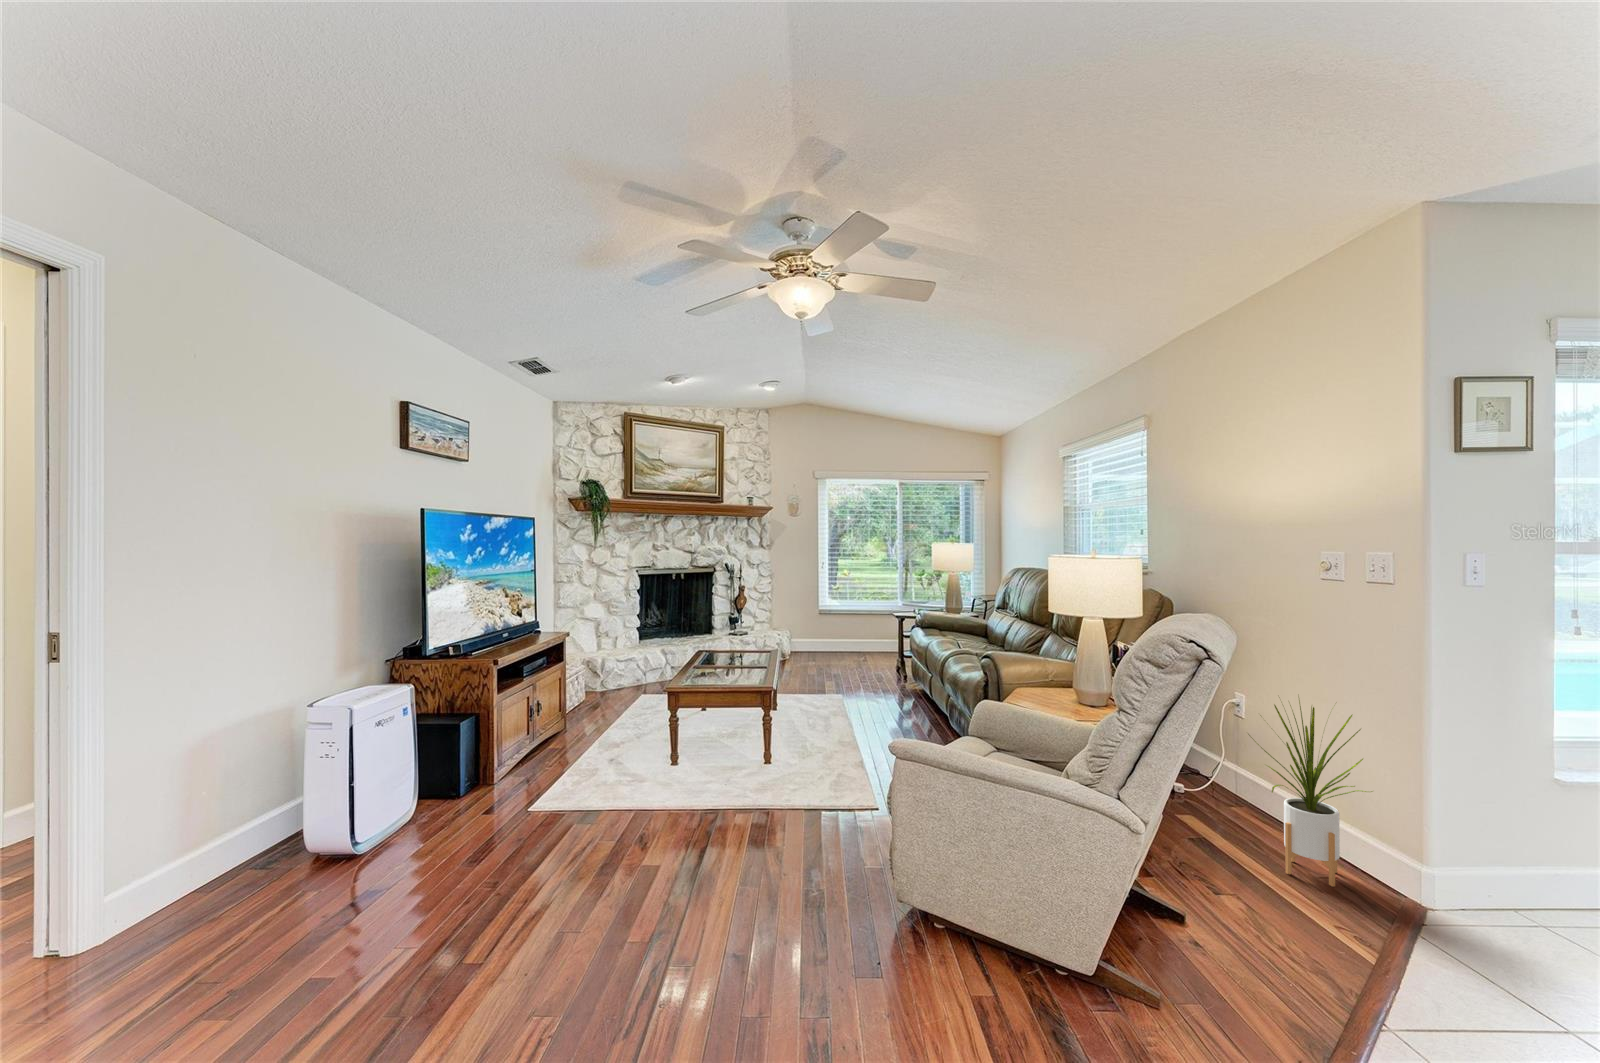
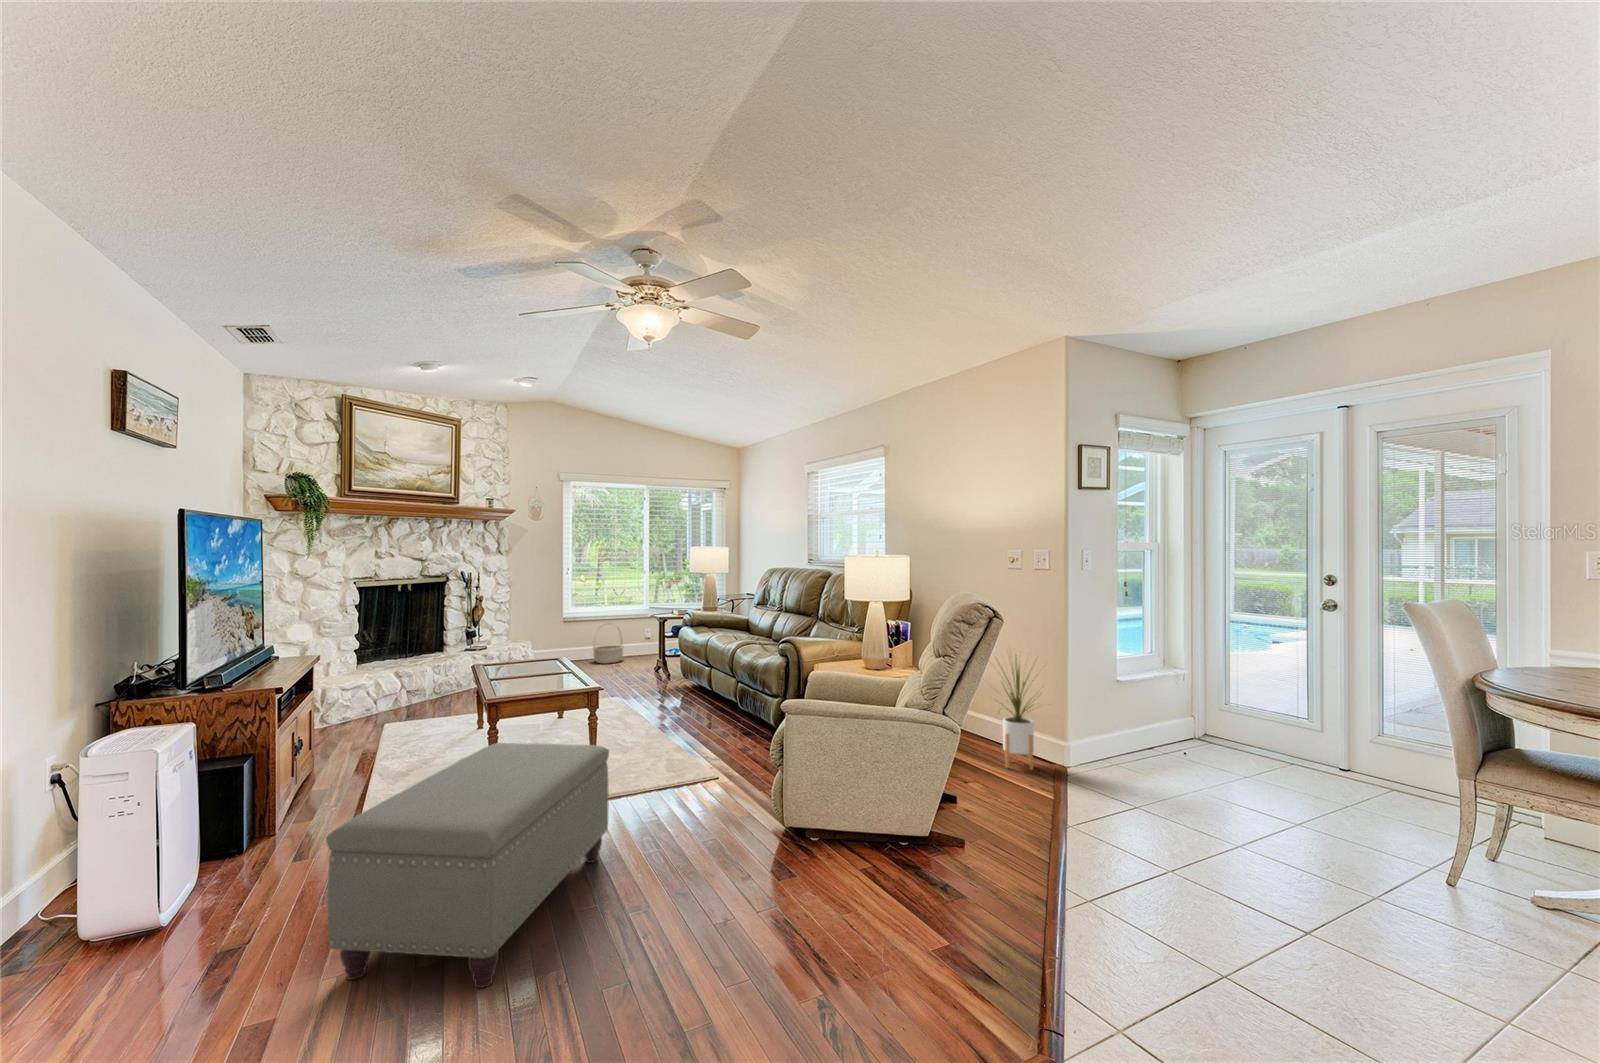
basket: none [845,617,874,657] -> present [593,623,623,664]
ottoman: none [385,741,708,1018] -> present [326,743,609,988]

